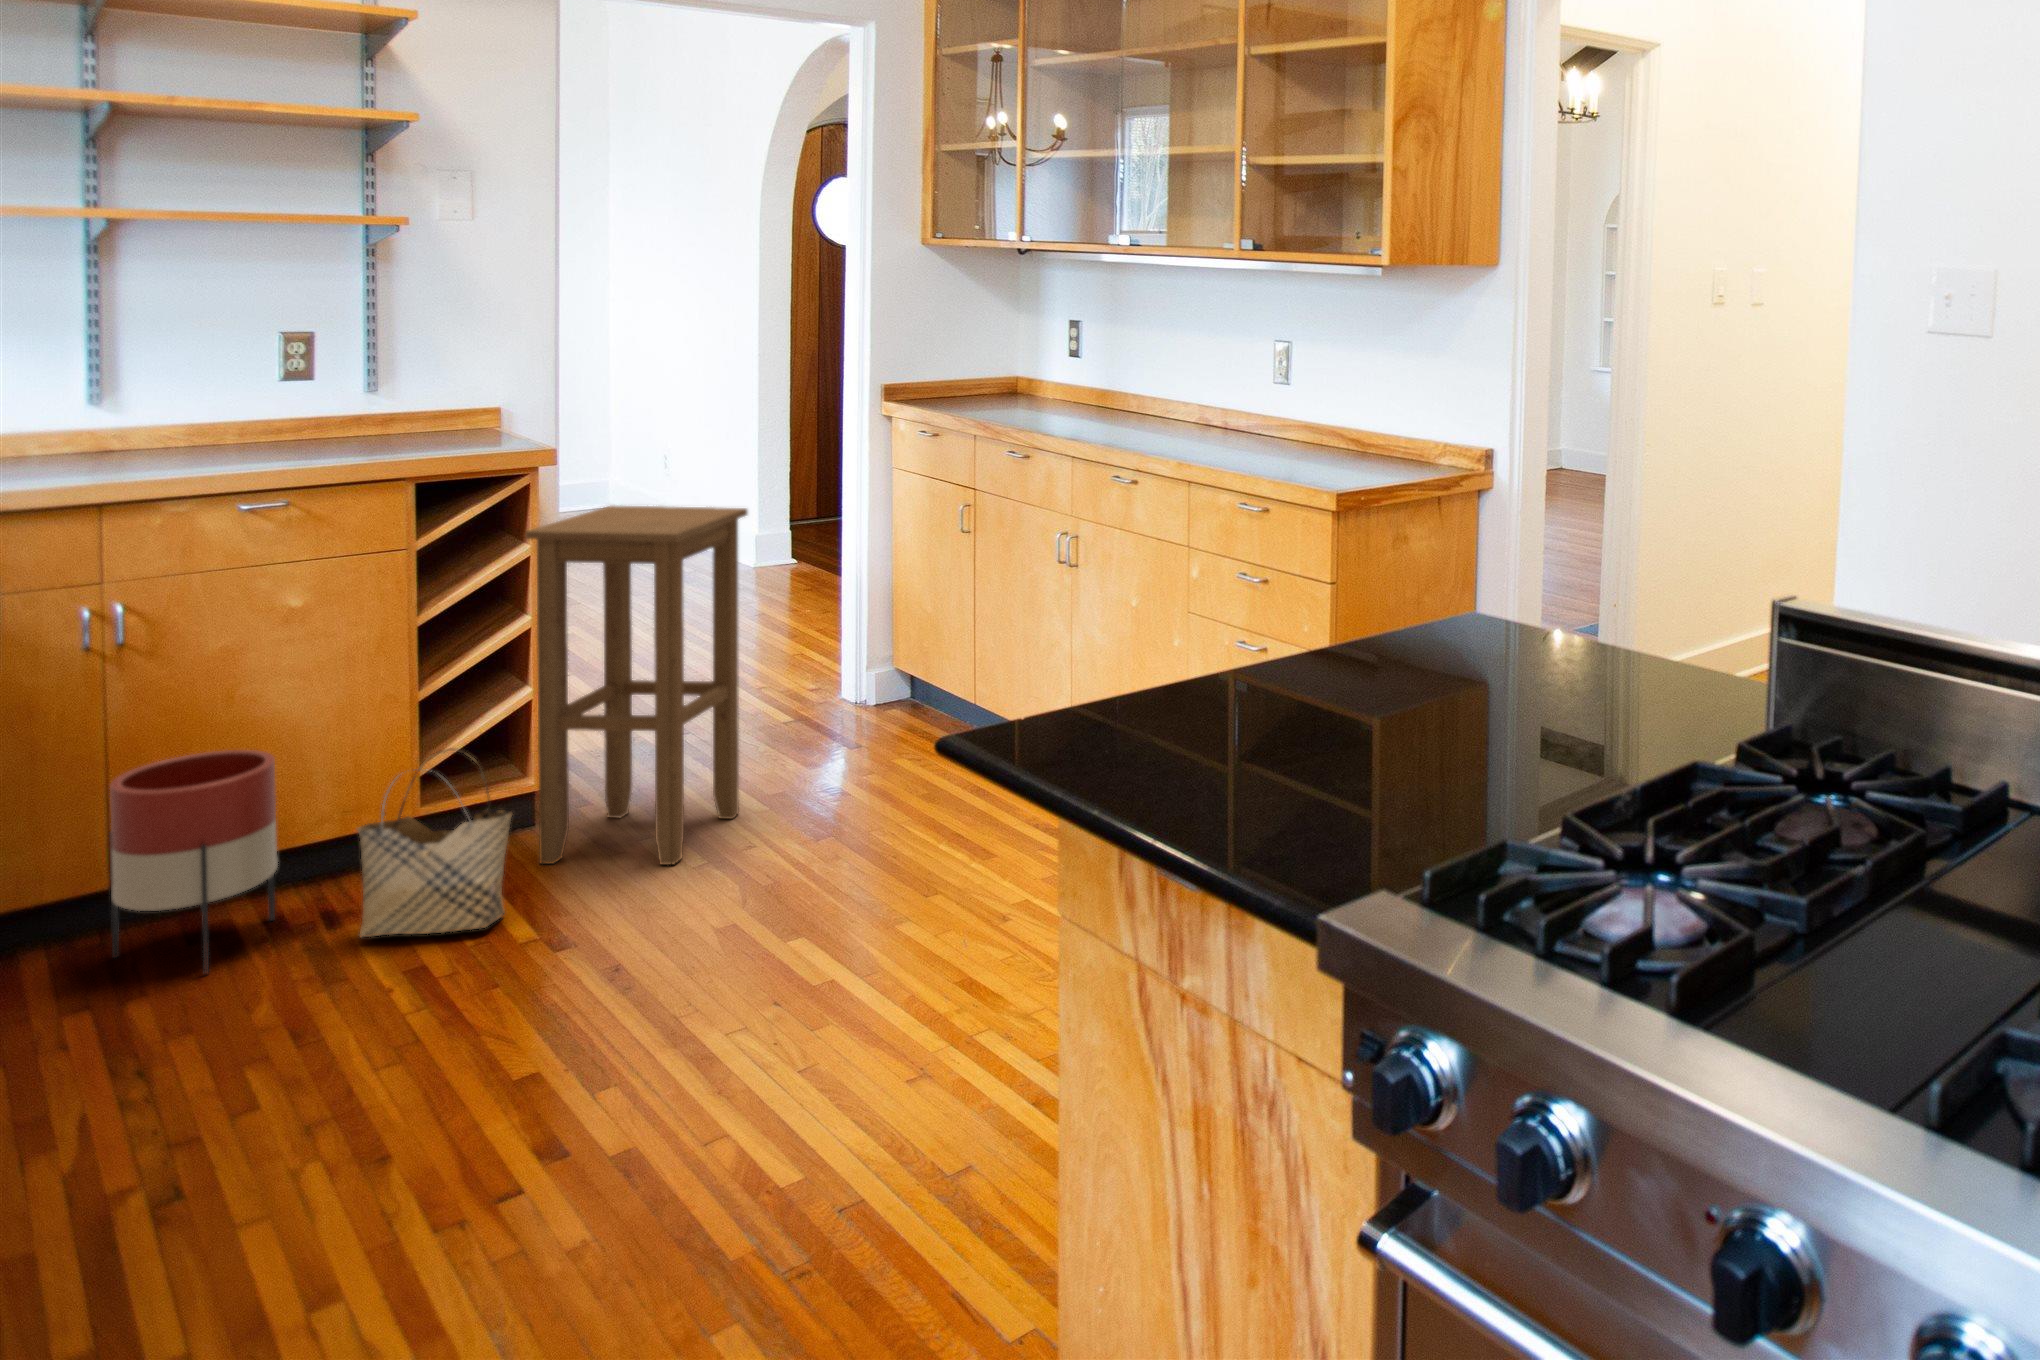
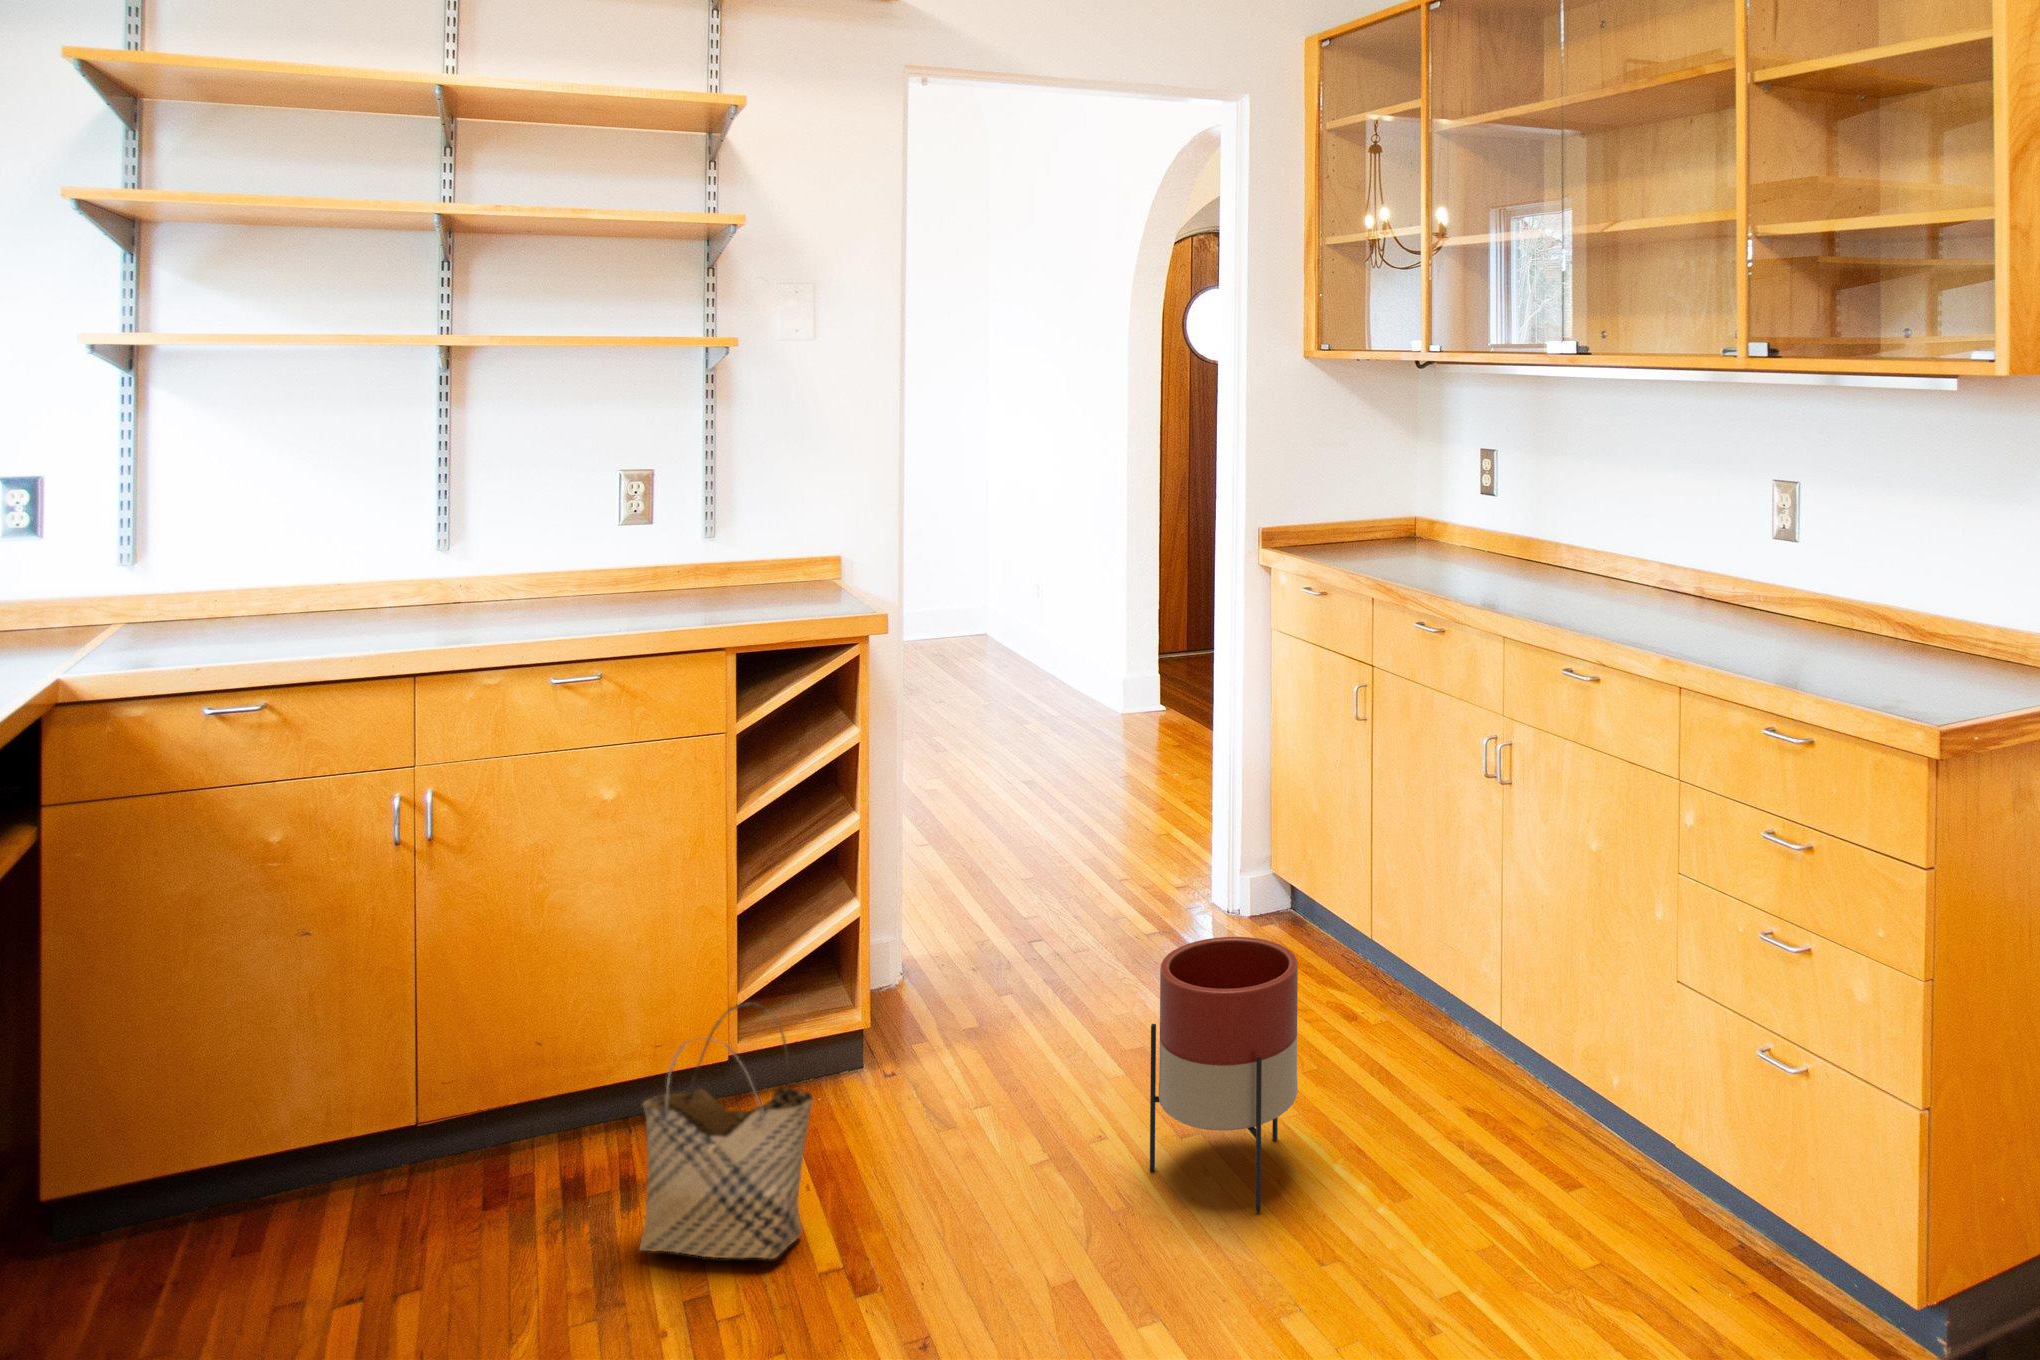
stool: present [525,505,748,865] -> none [846,678,1098,1174]
planter: present [109,750,278,973] -> present [1150,937,1298,1213]

